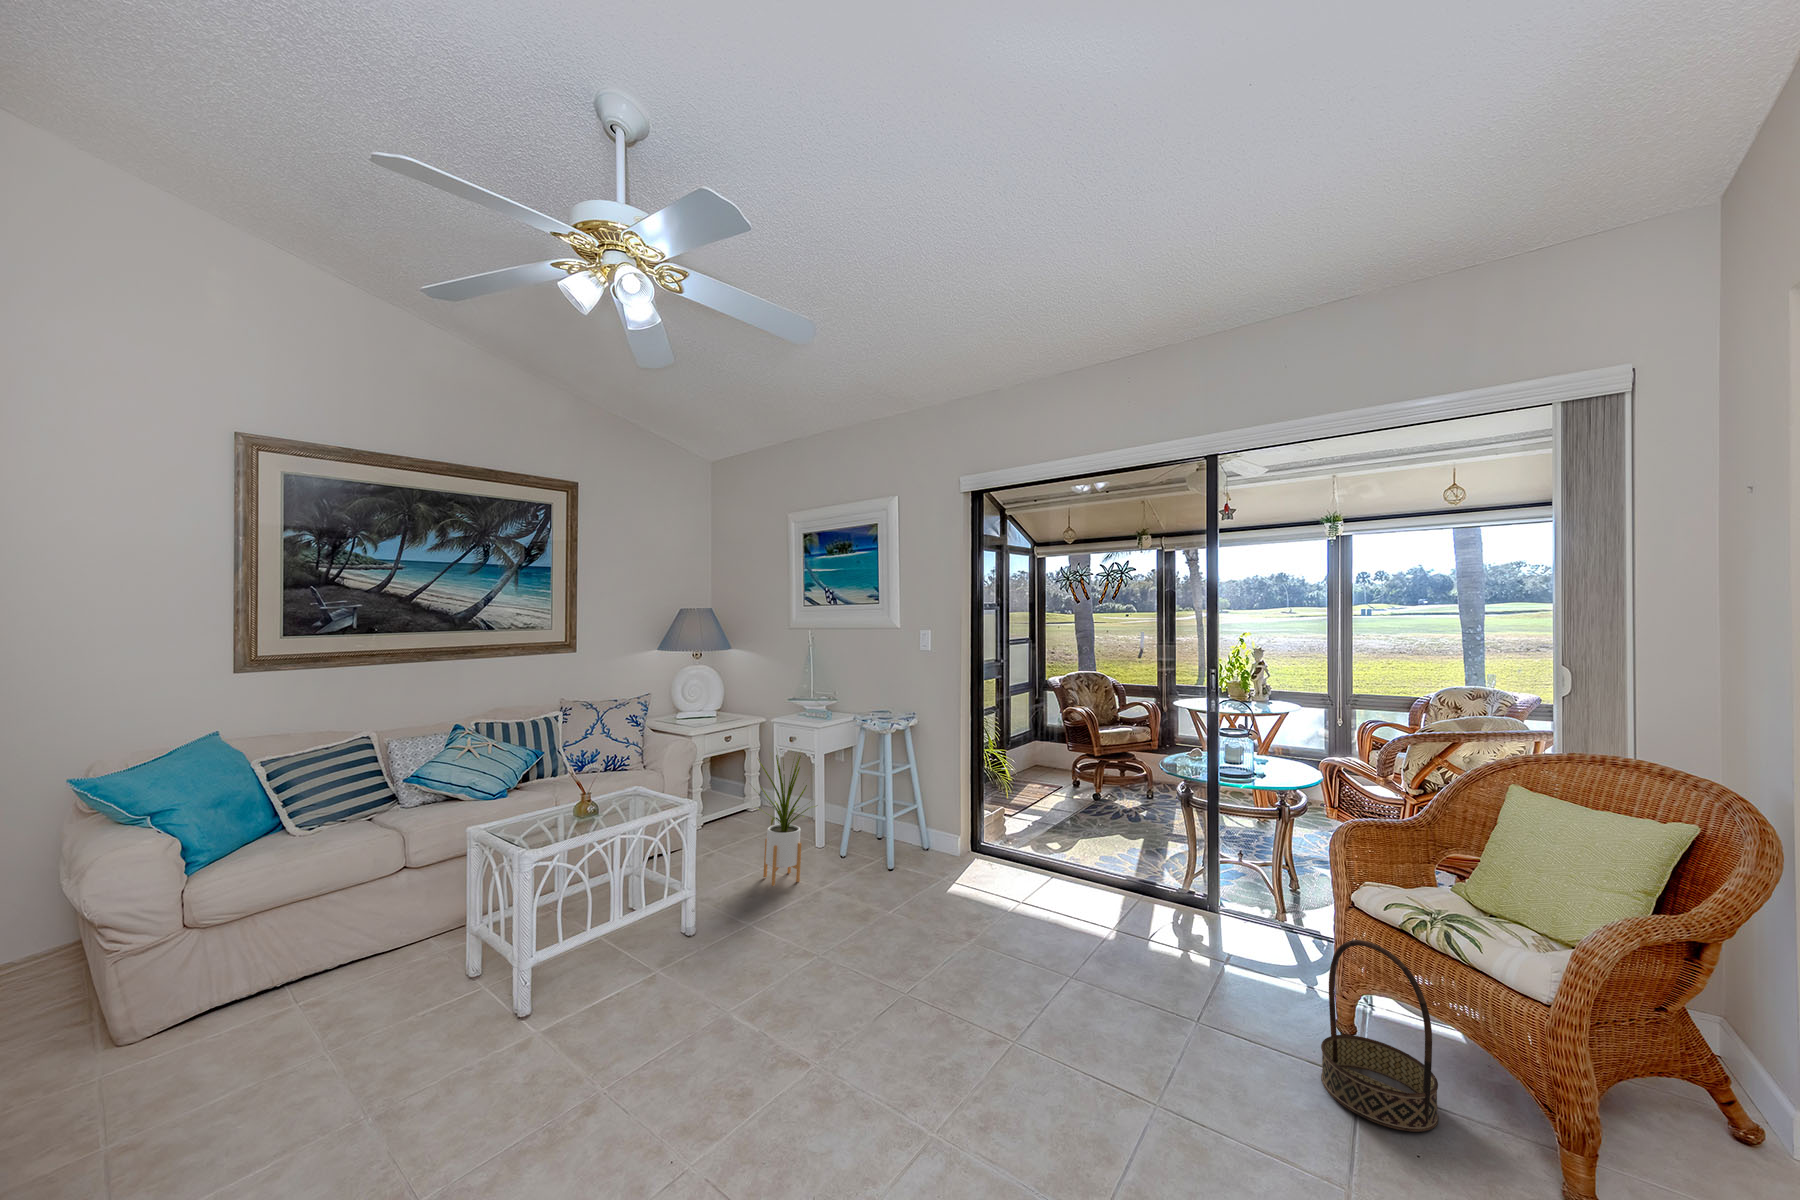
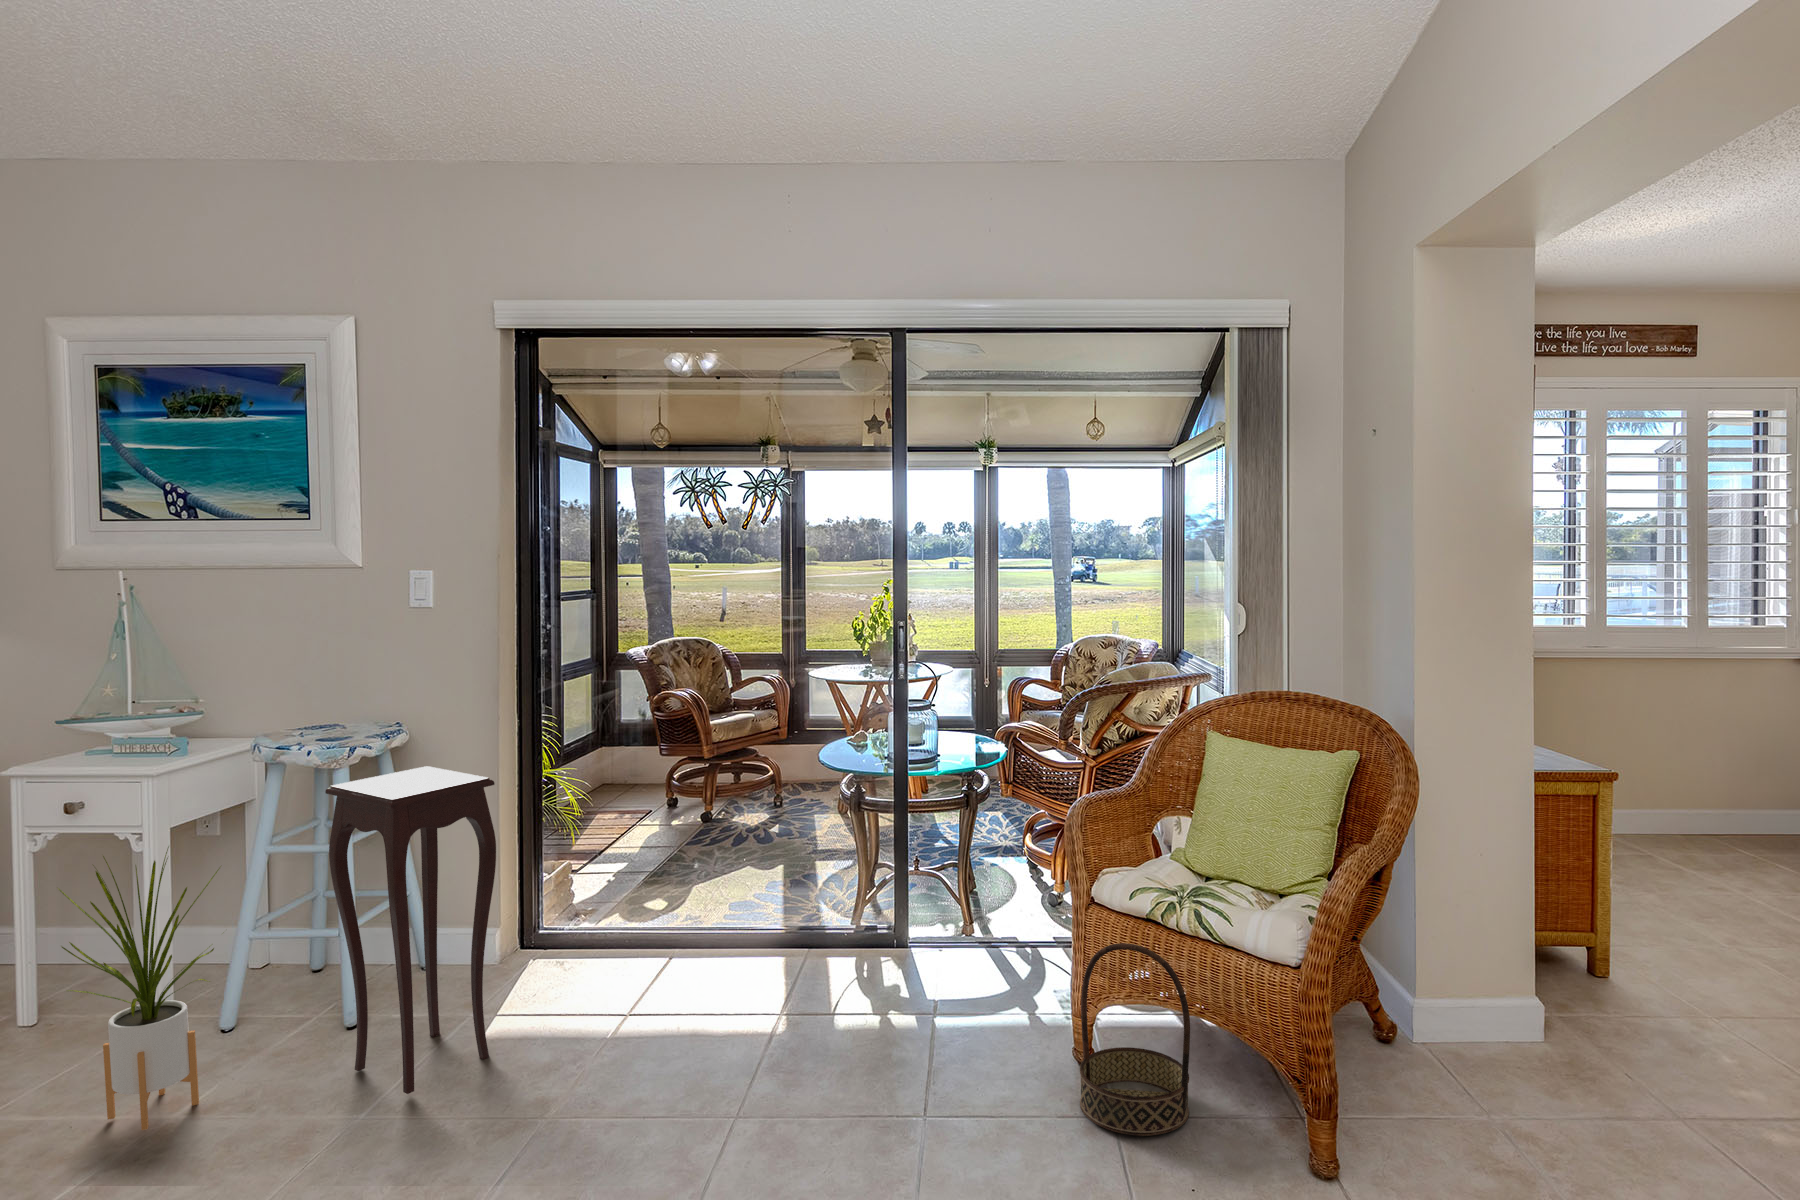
side table: none [867,729,946,907] -> present [325,766,496,1094]

